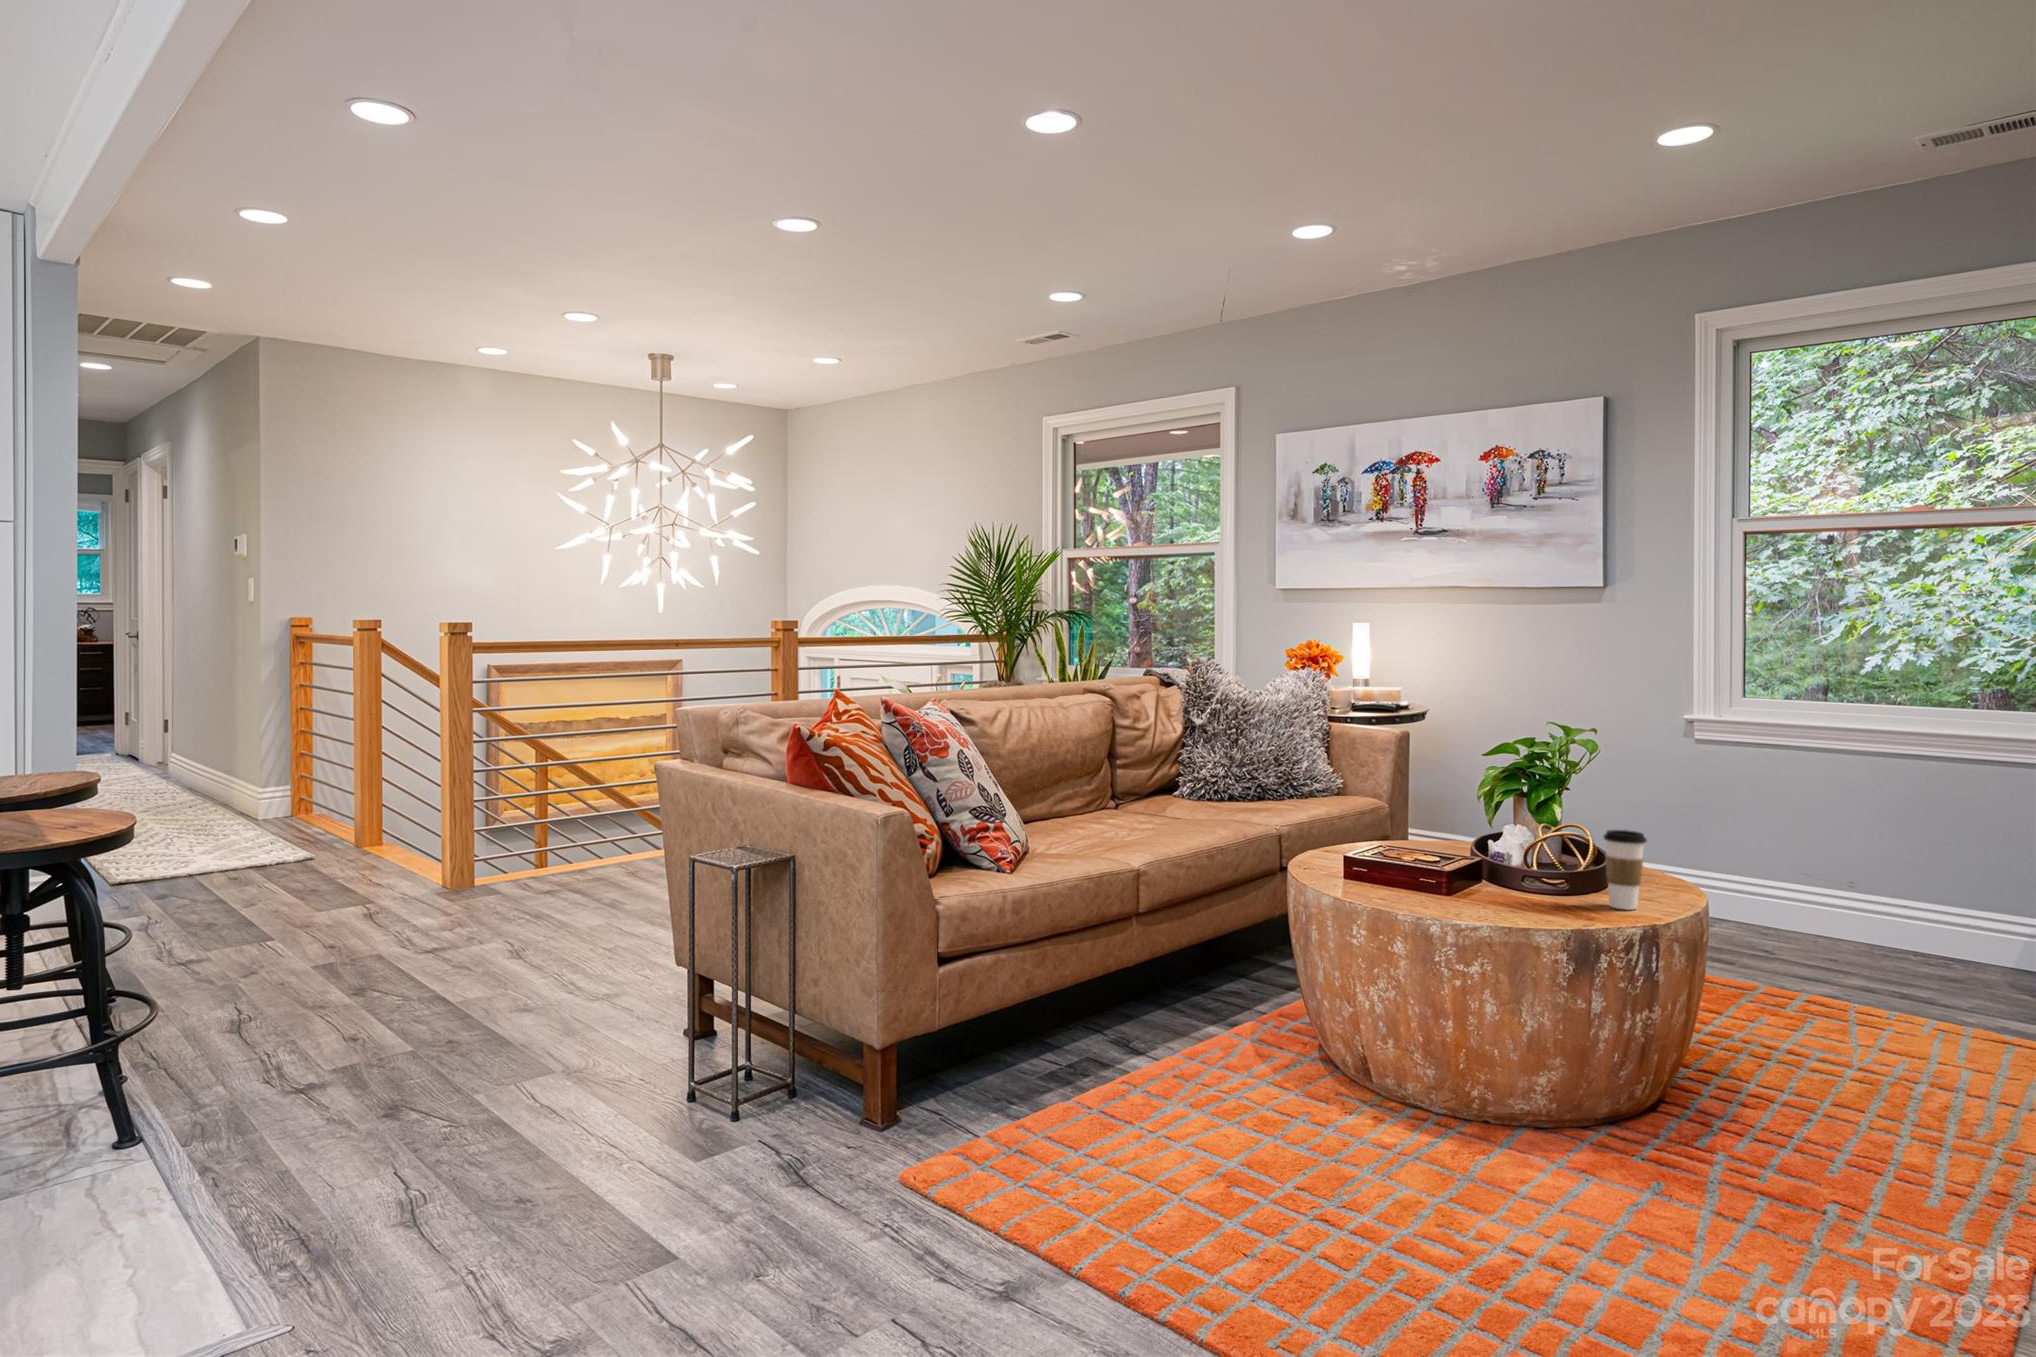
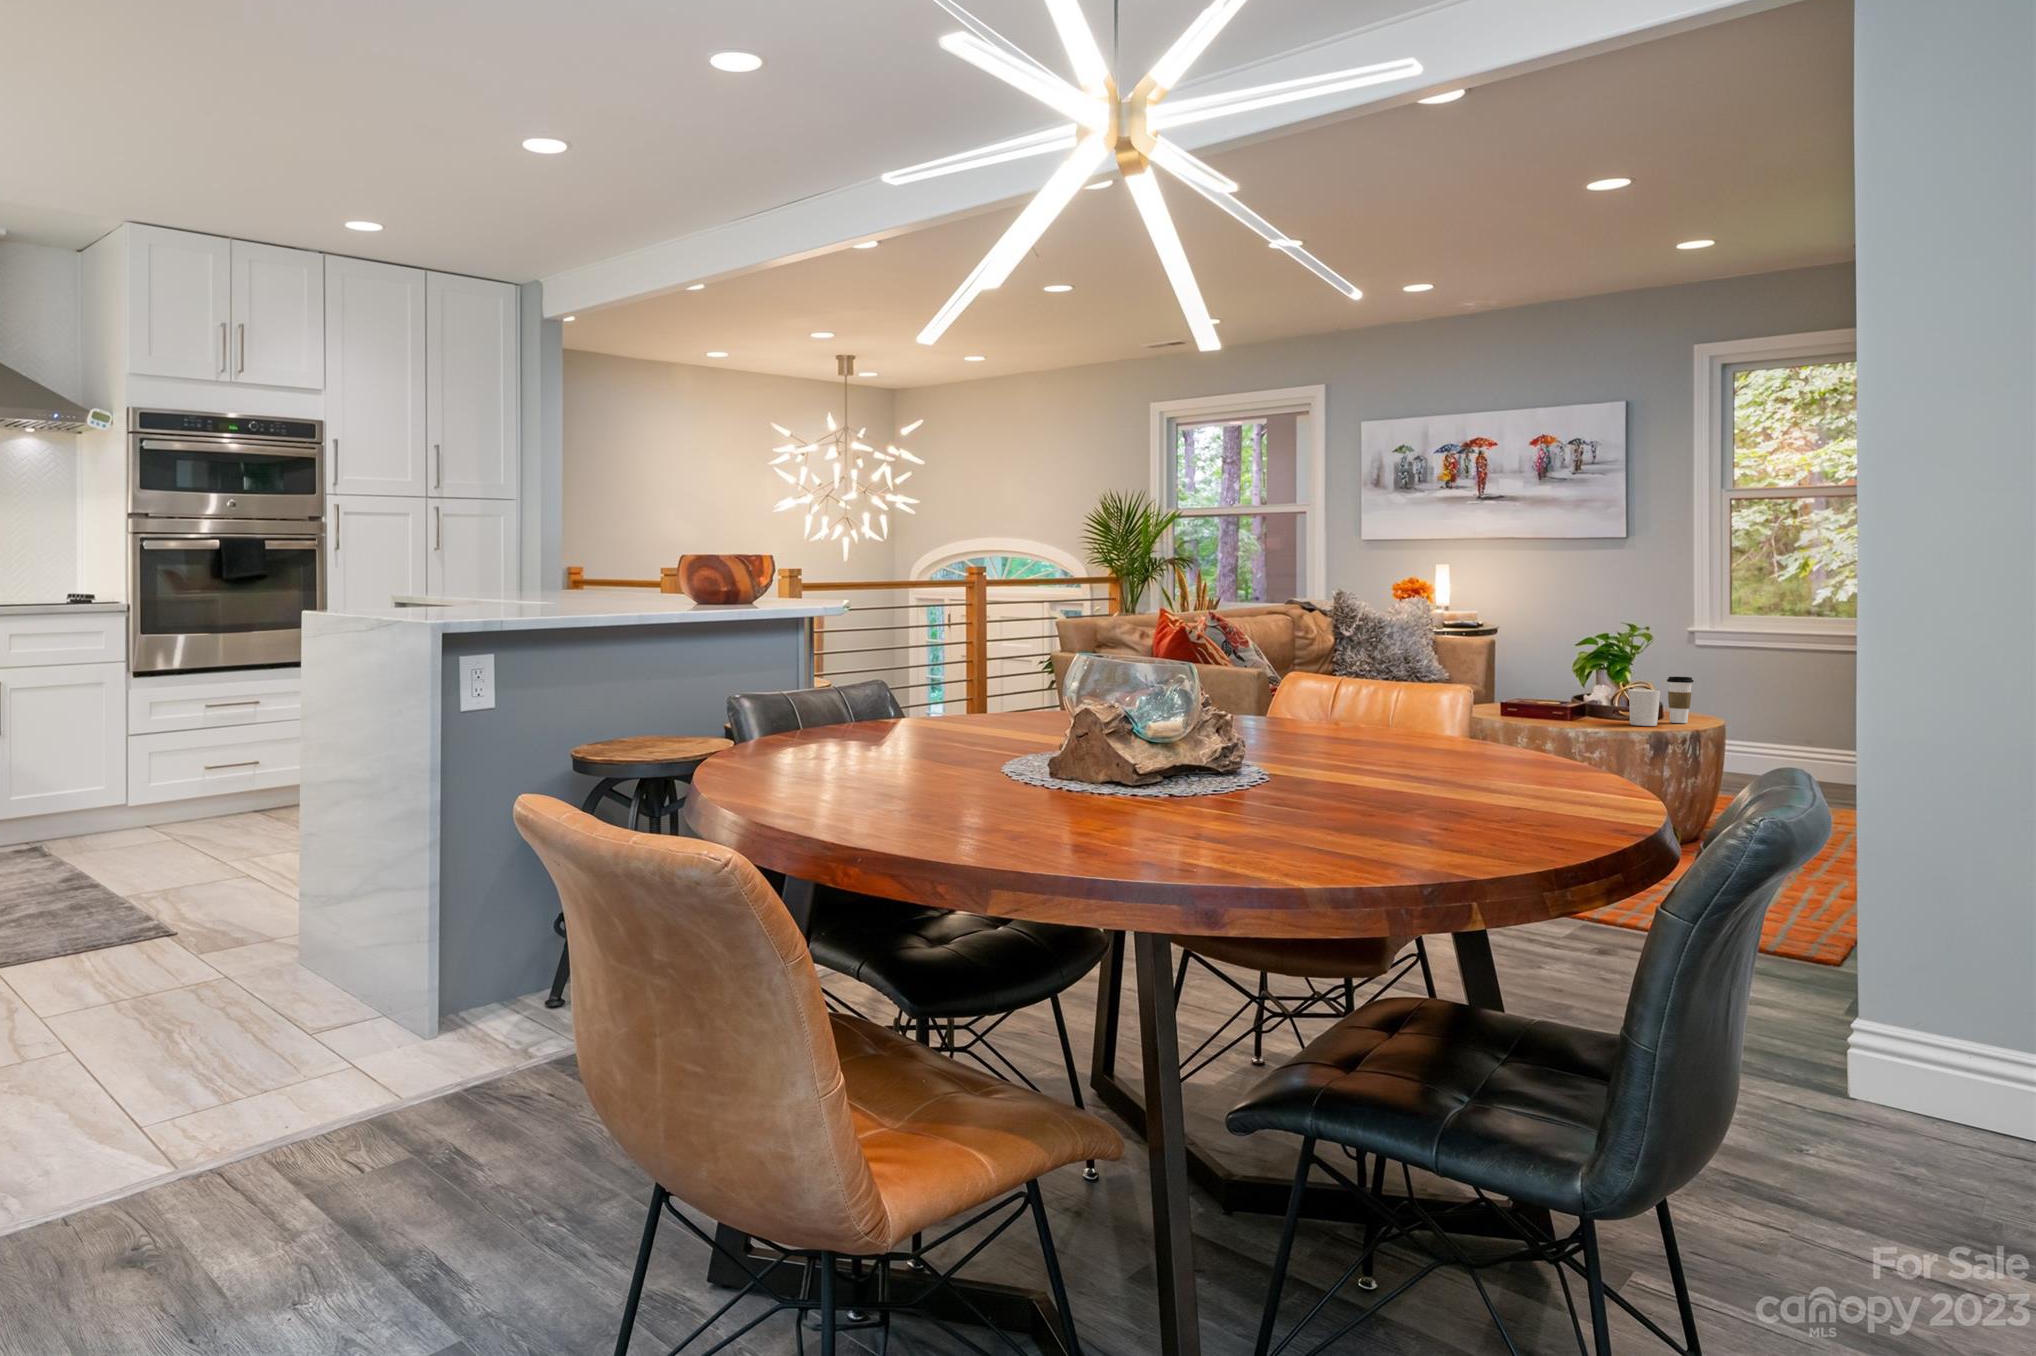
candle holder: none [1537,851,1588,917] -> present [1629,689,1661,726]

